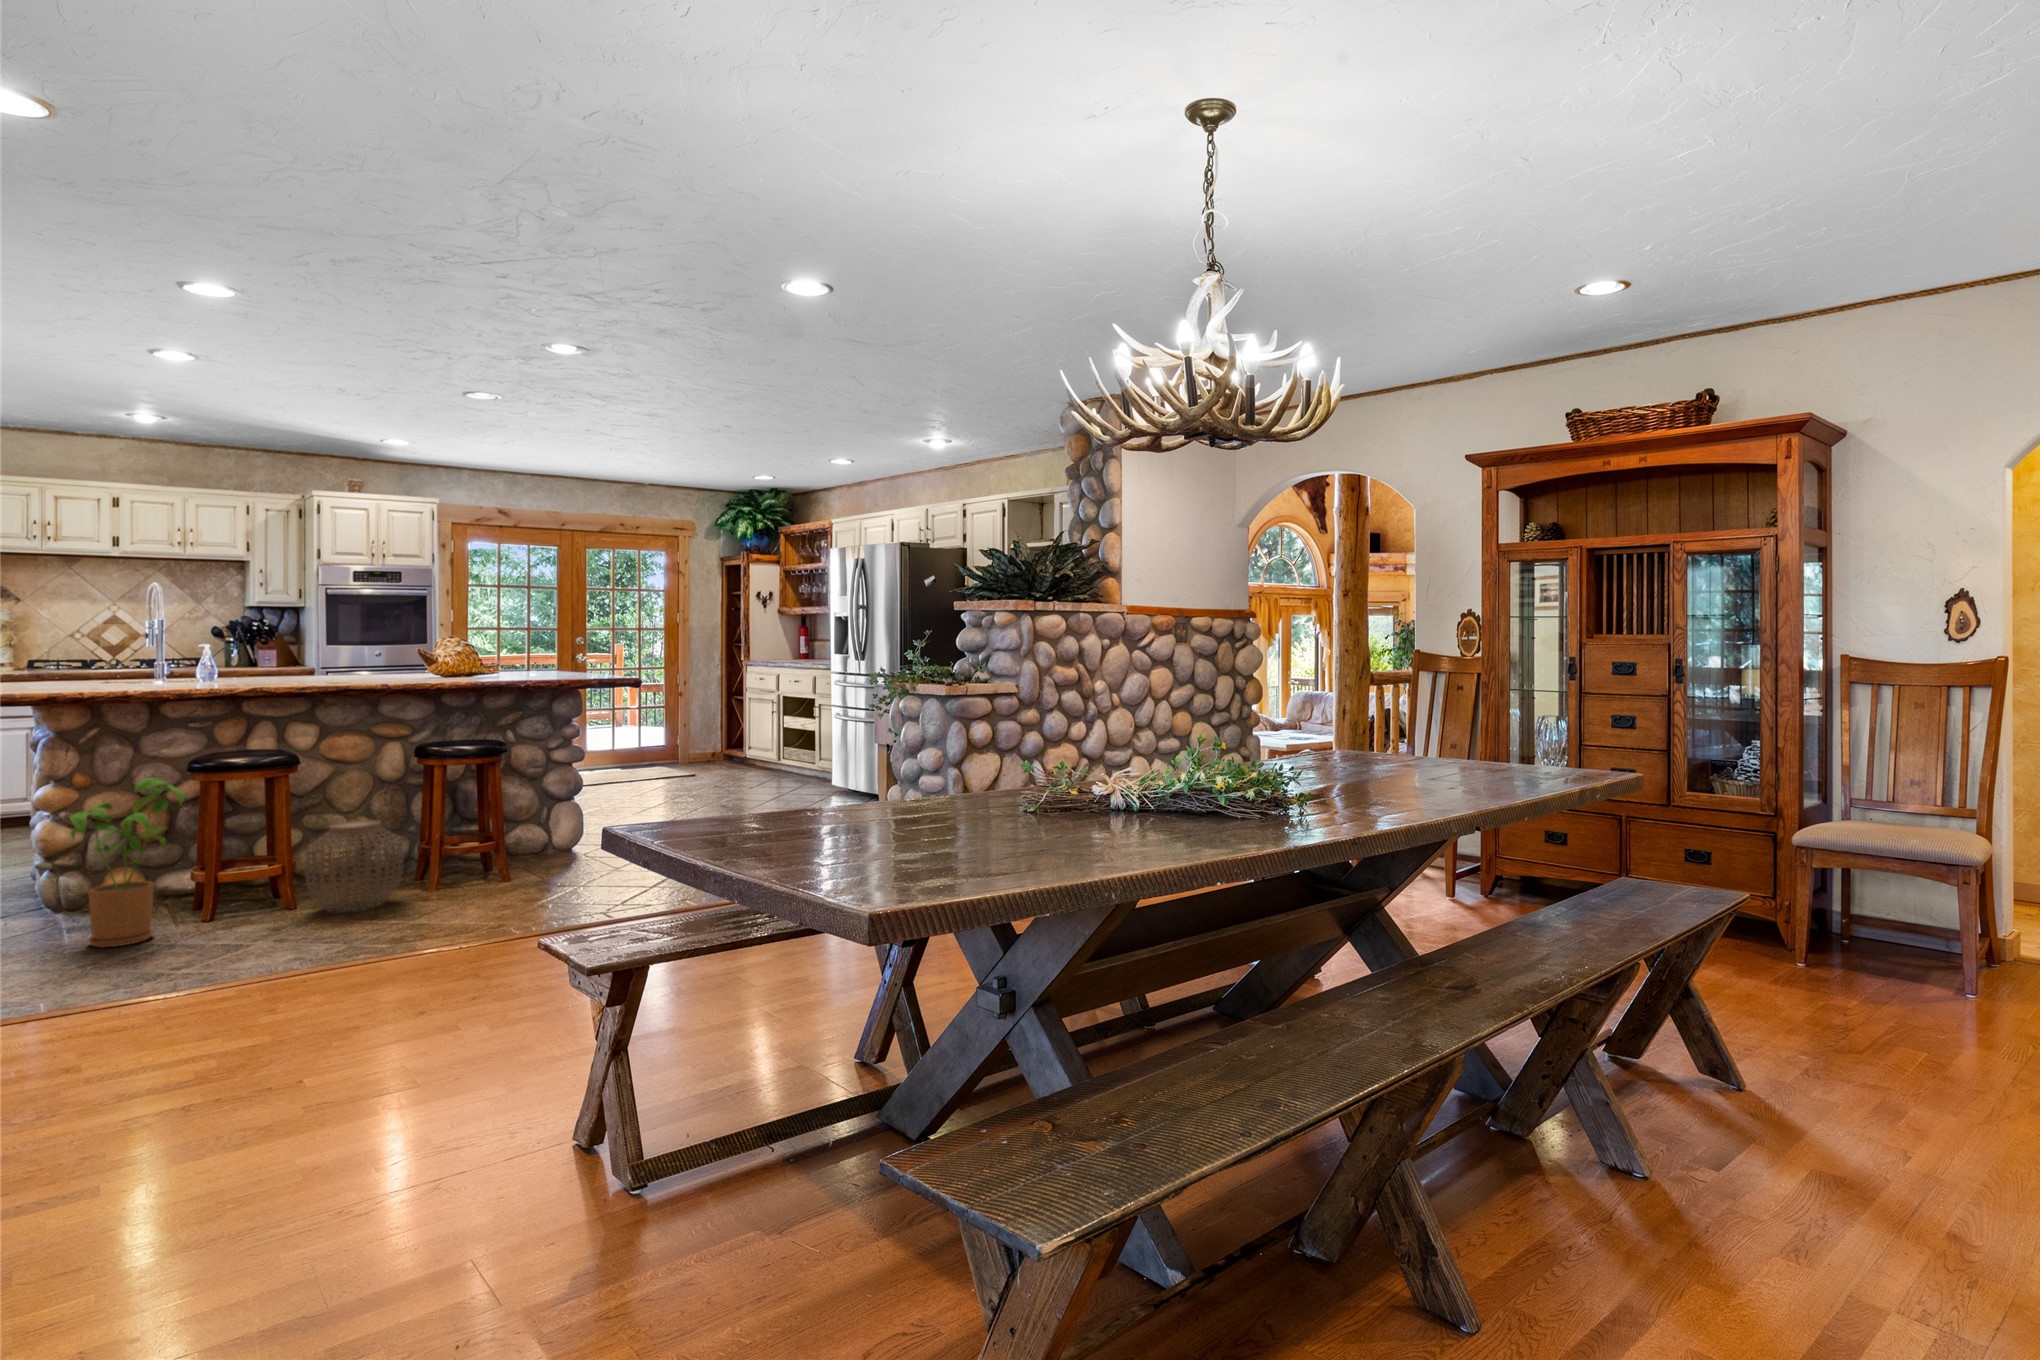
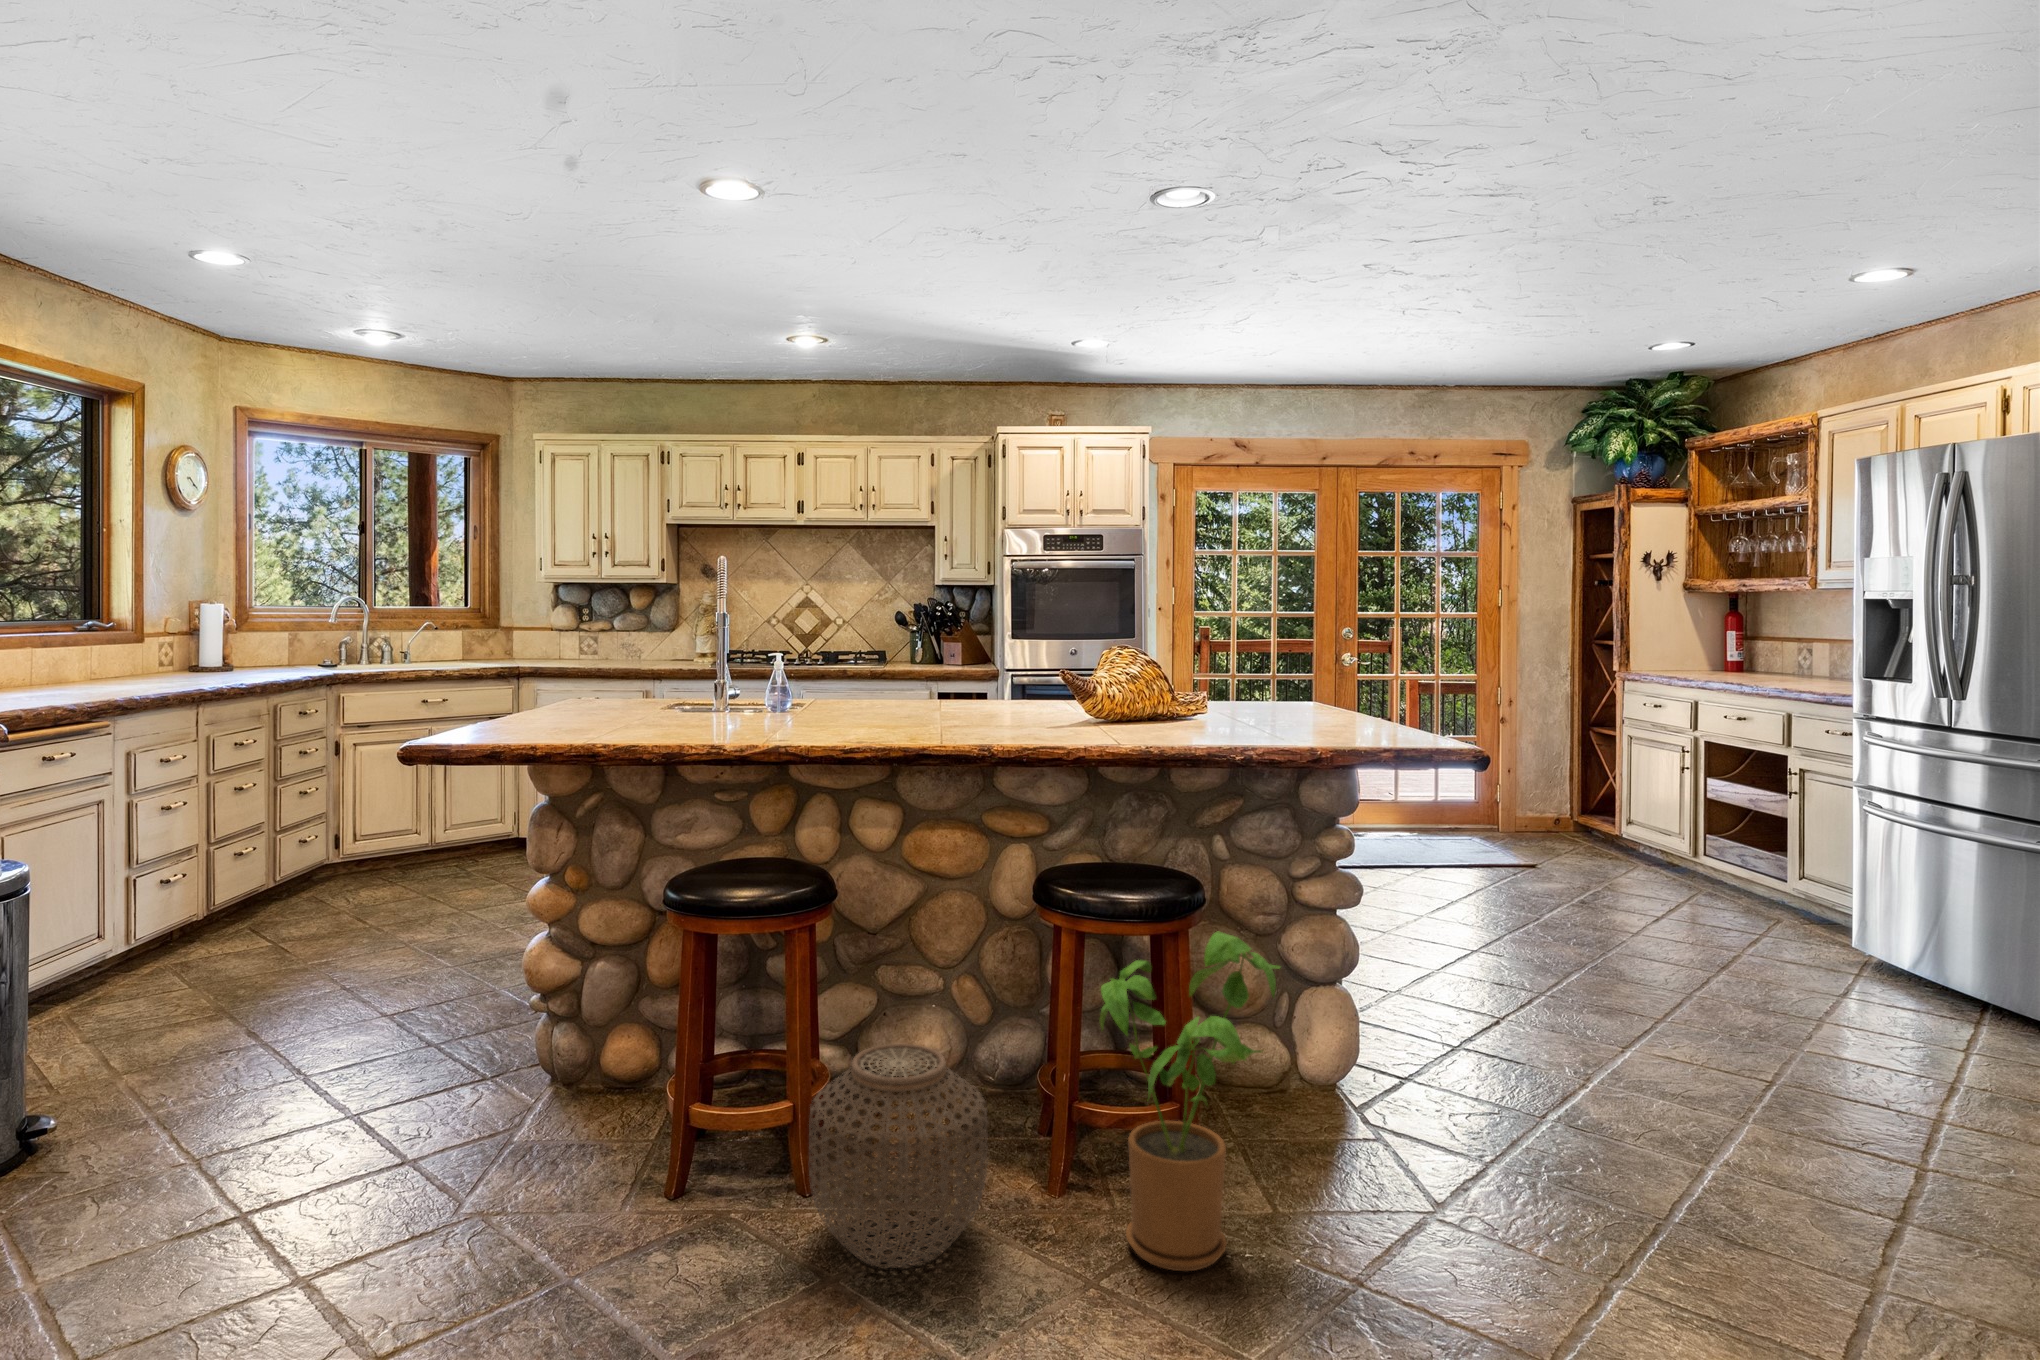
house plant: present [70,778,189,947] -> present [1100,931,1280,1271]

